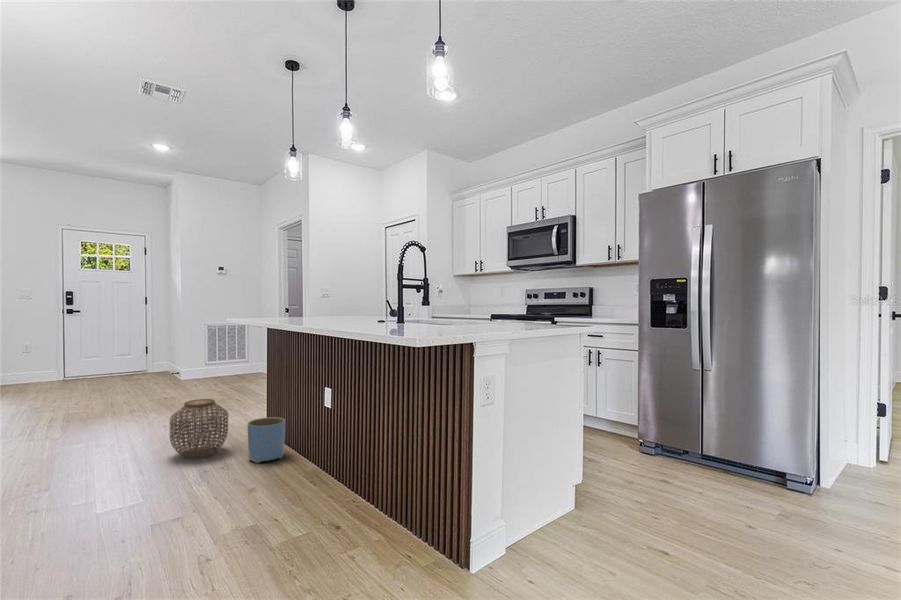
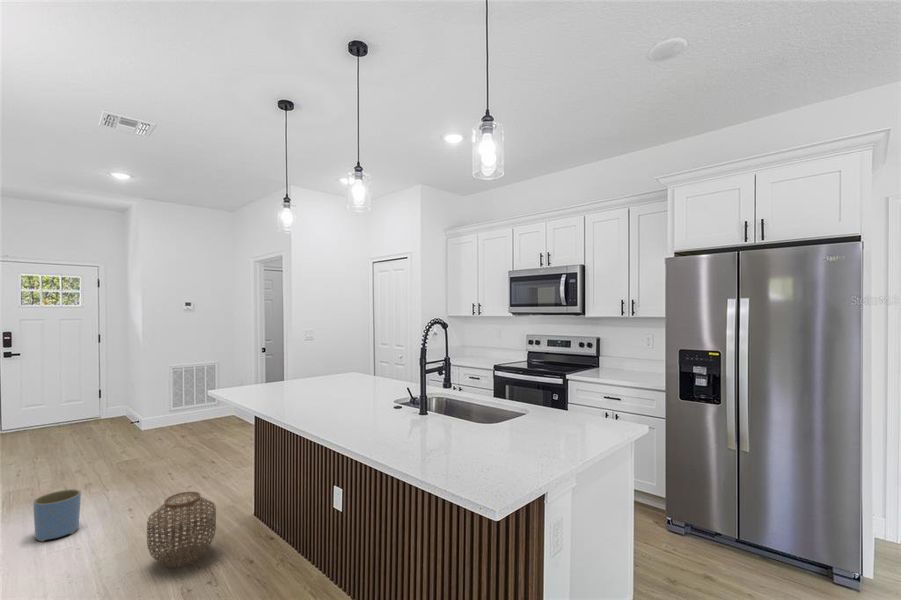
planter: present [247,417,285,463] -> present [33,489,81,542]

